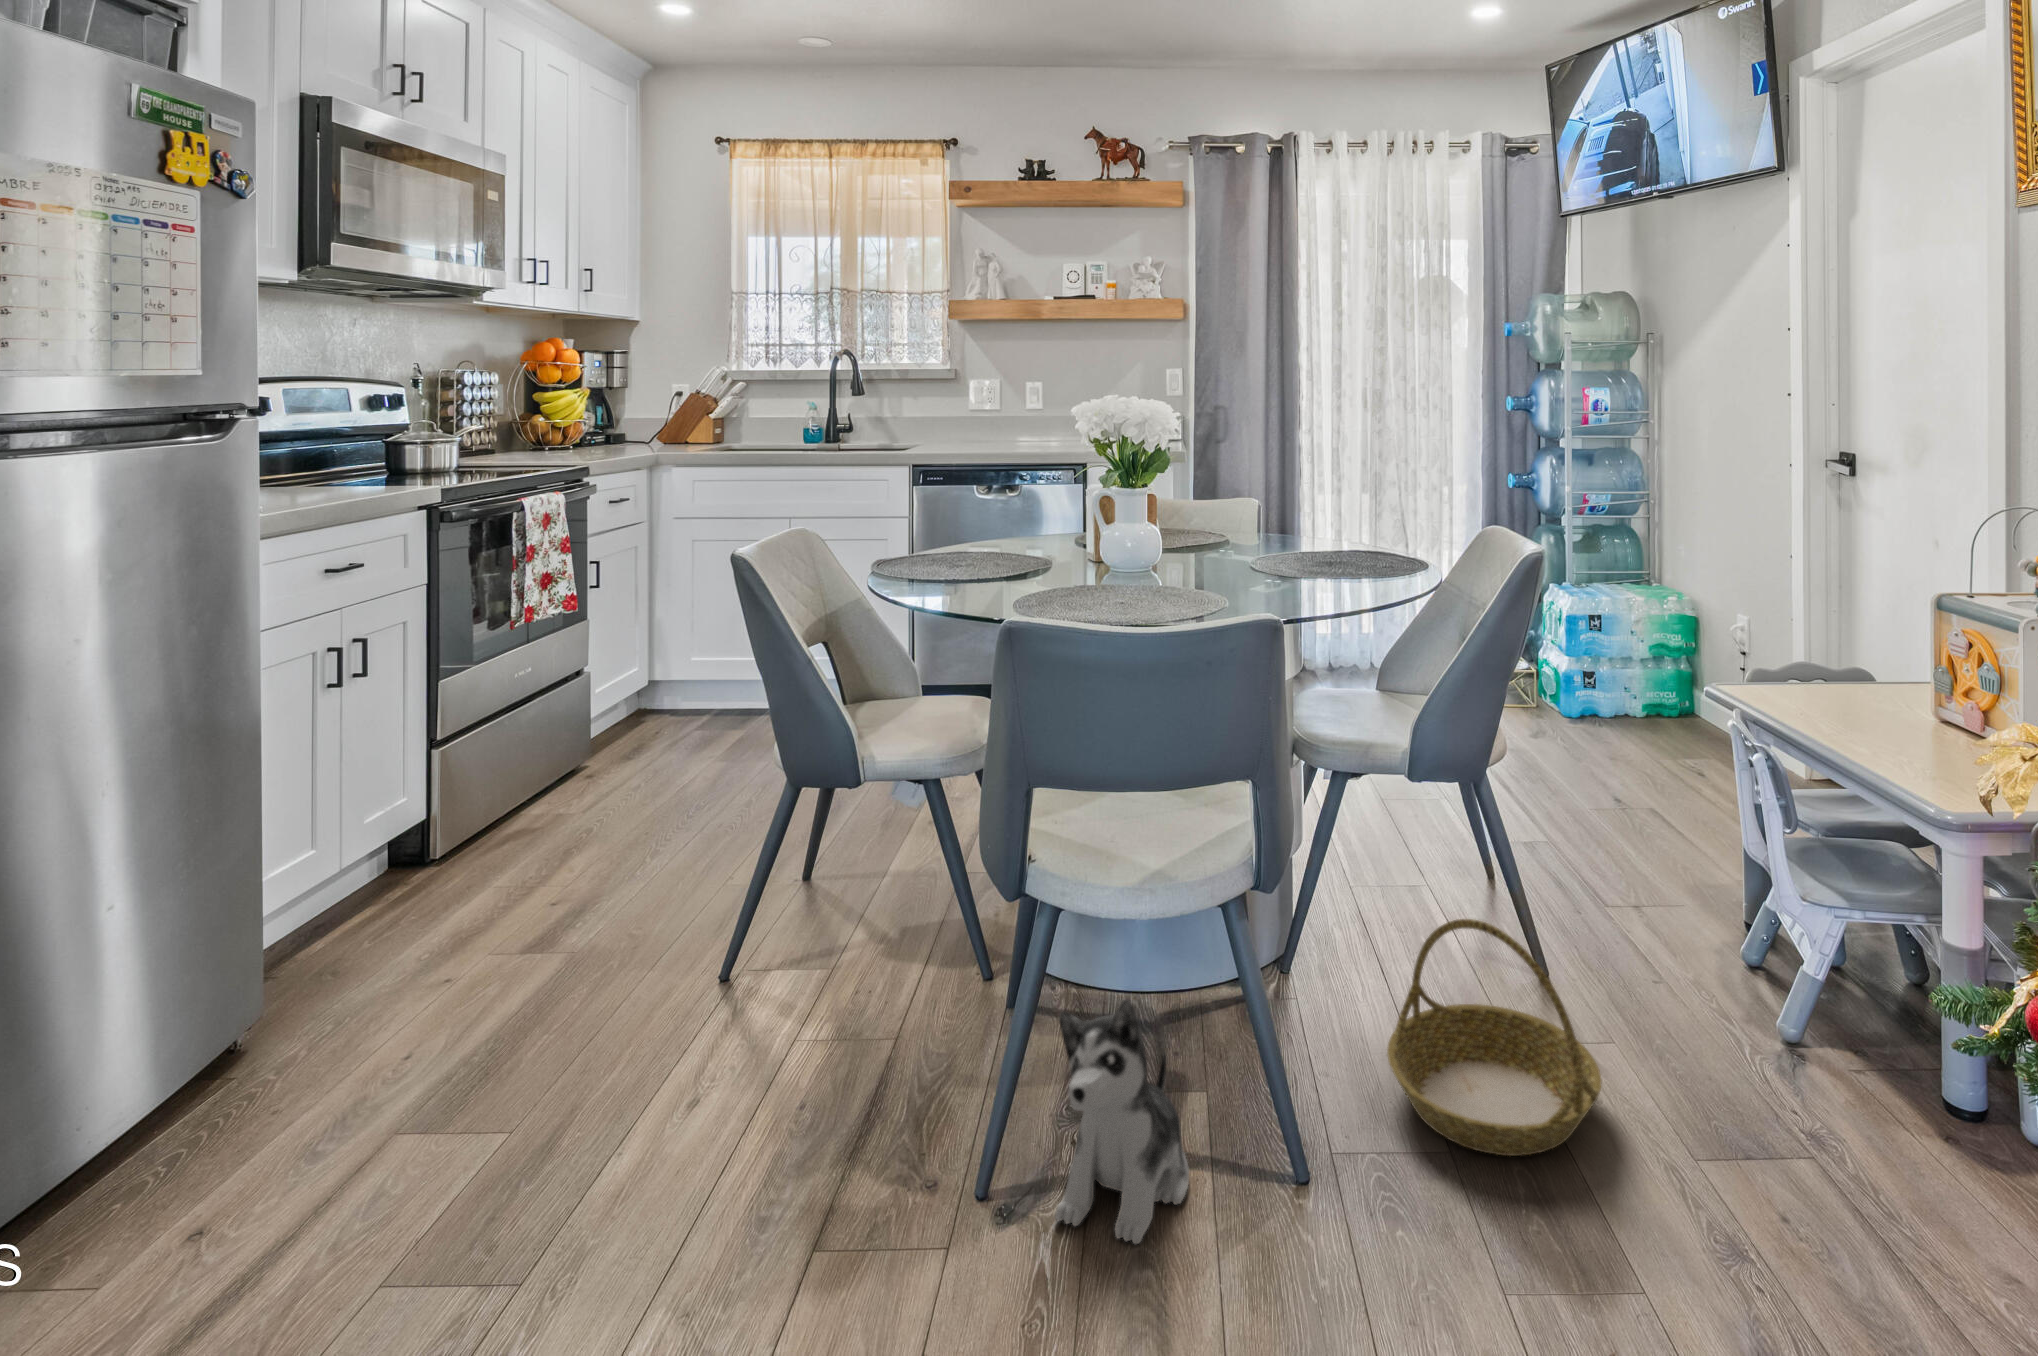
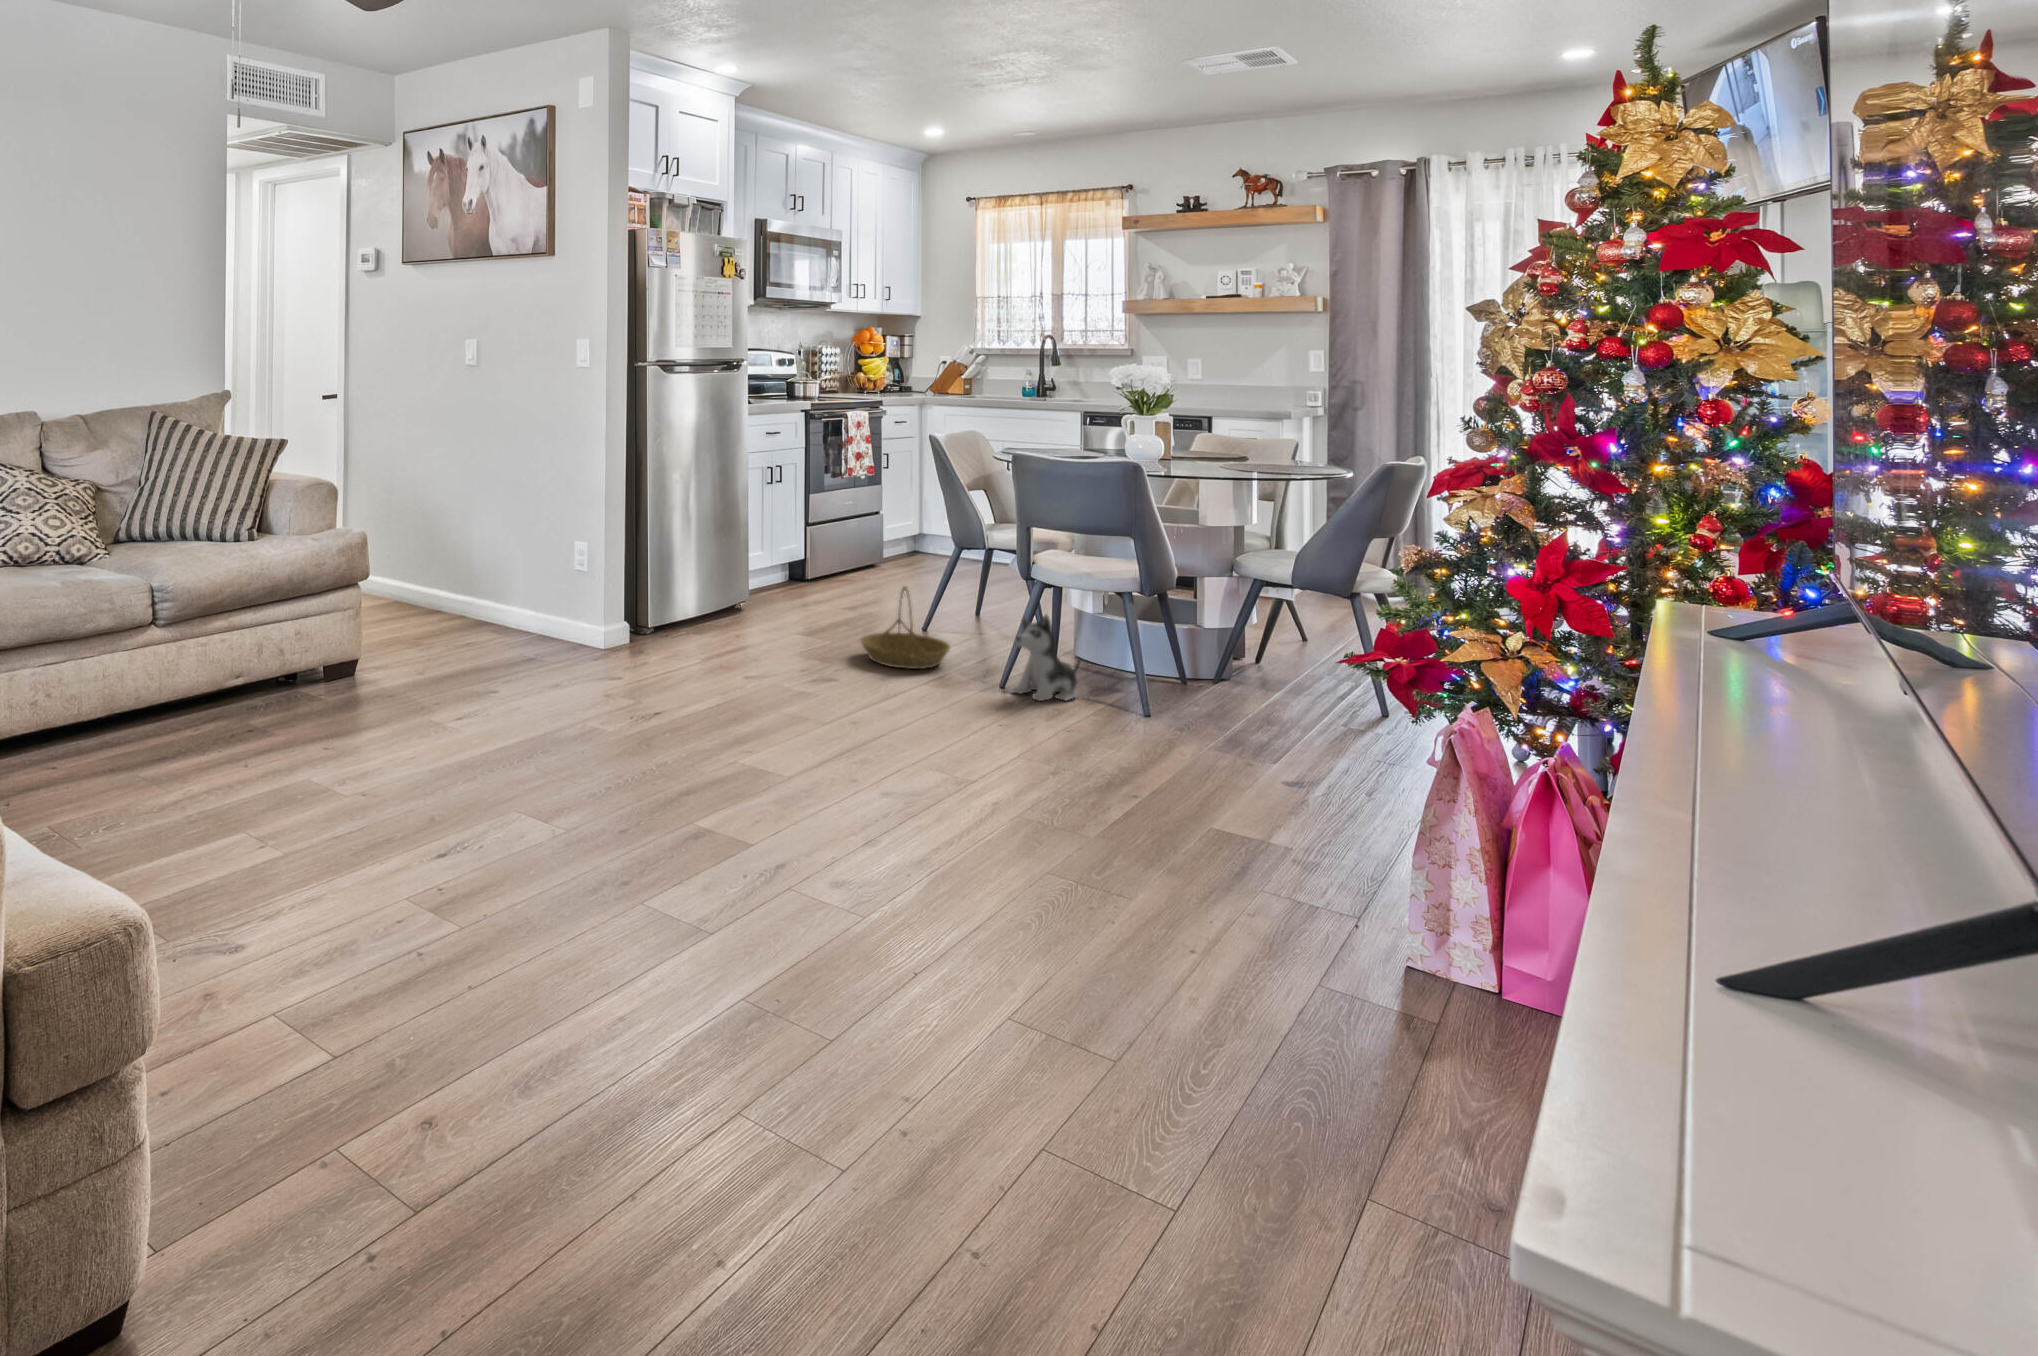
basket: present [1387,919,1601,1156] -> present [861,587,950,669]

